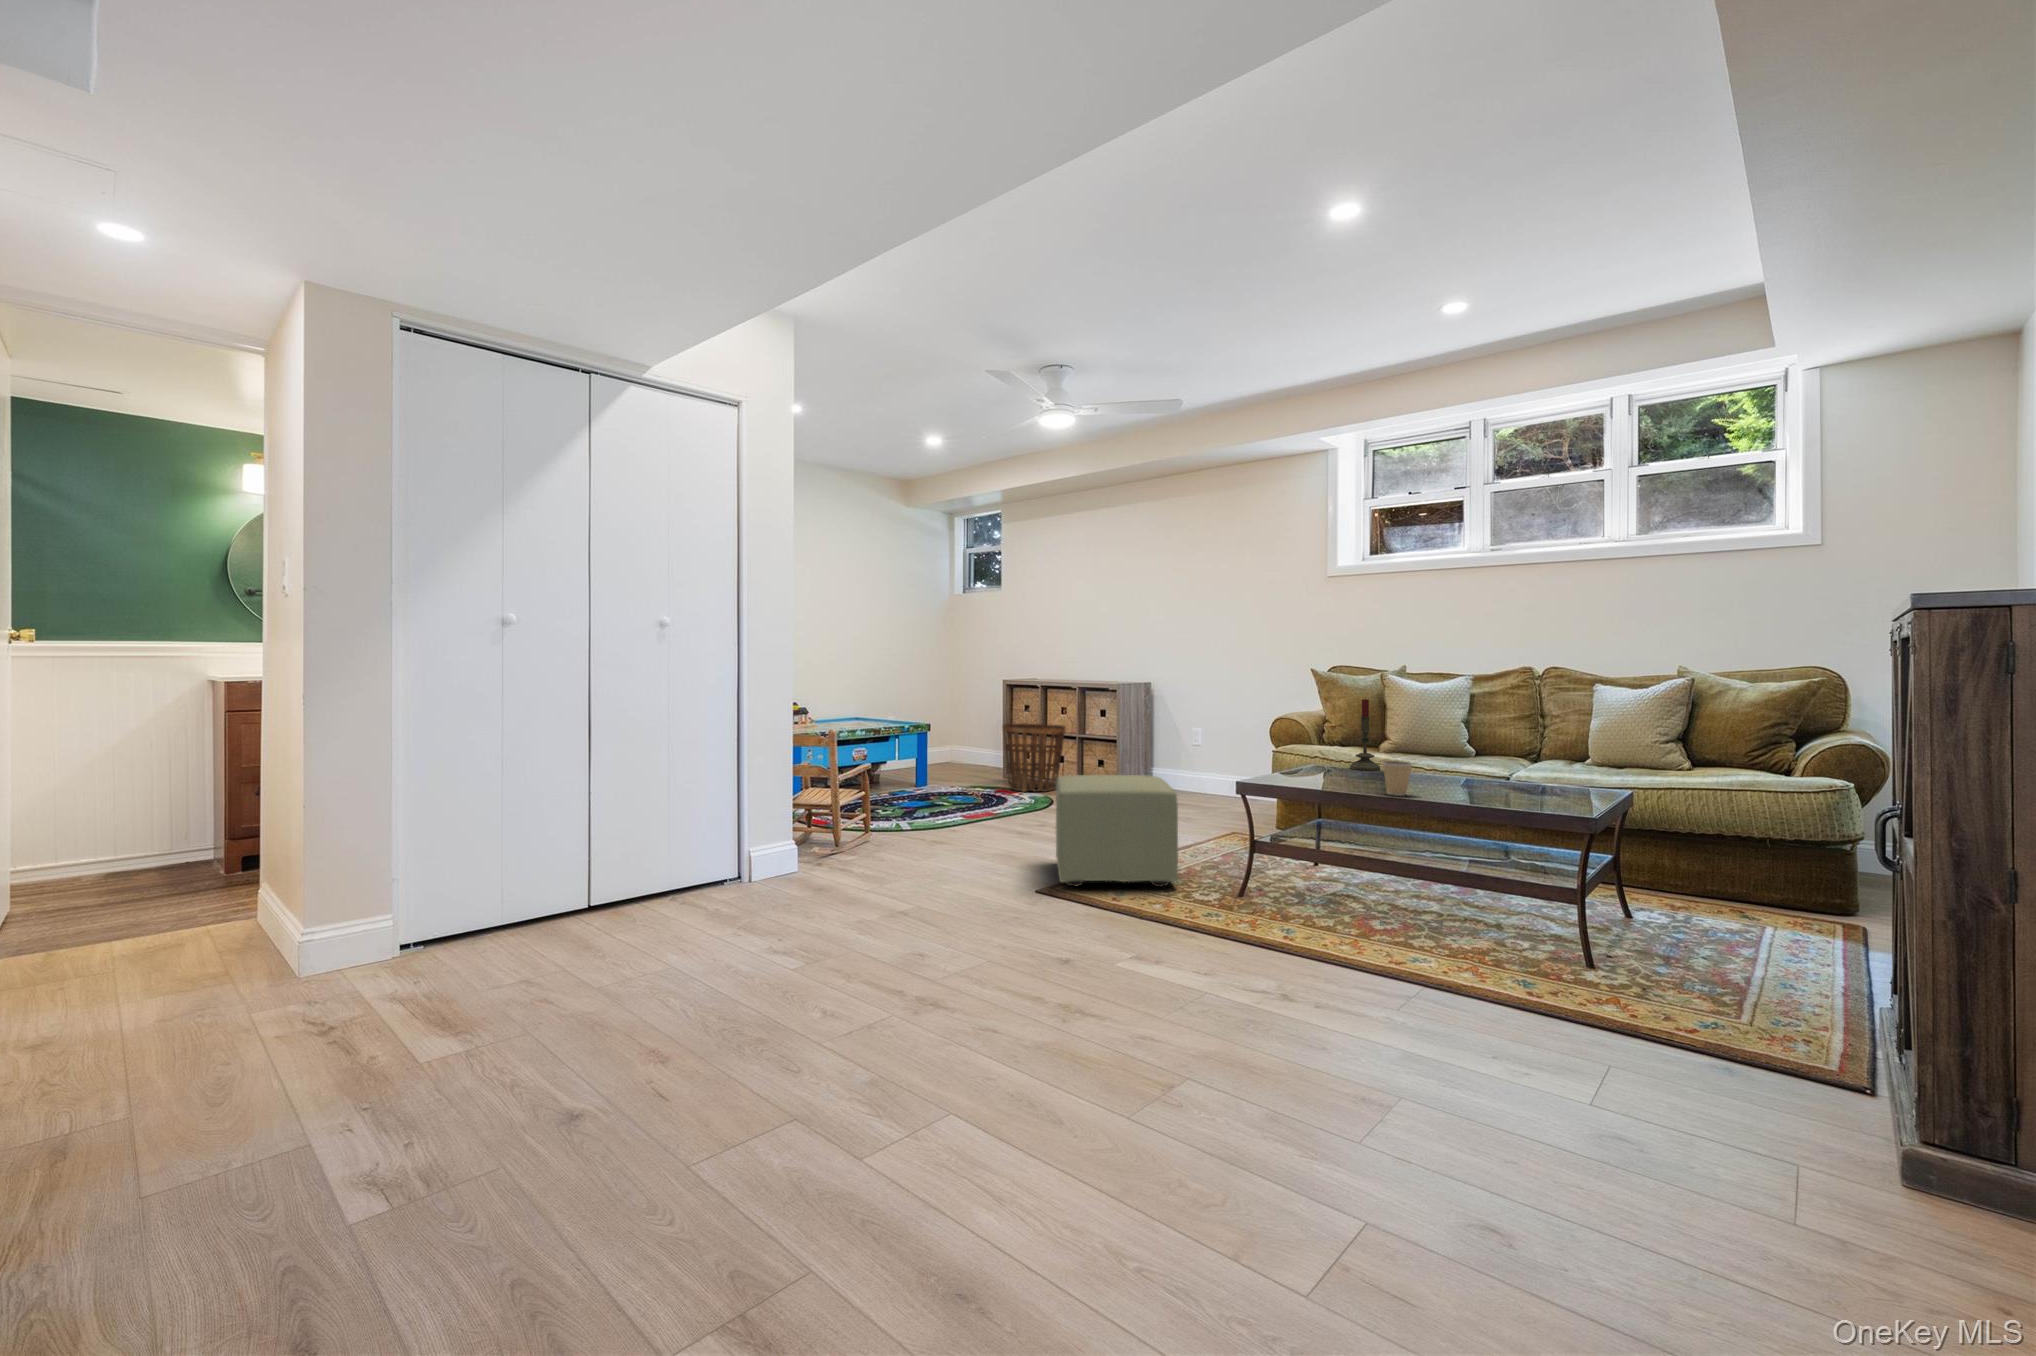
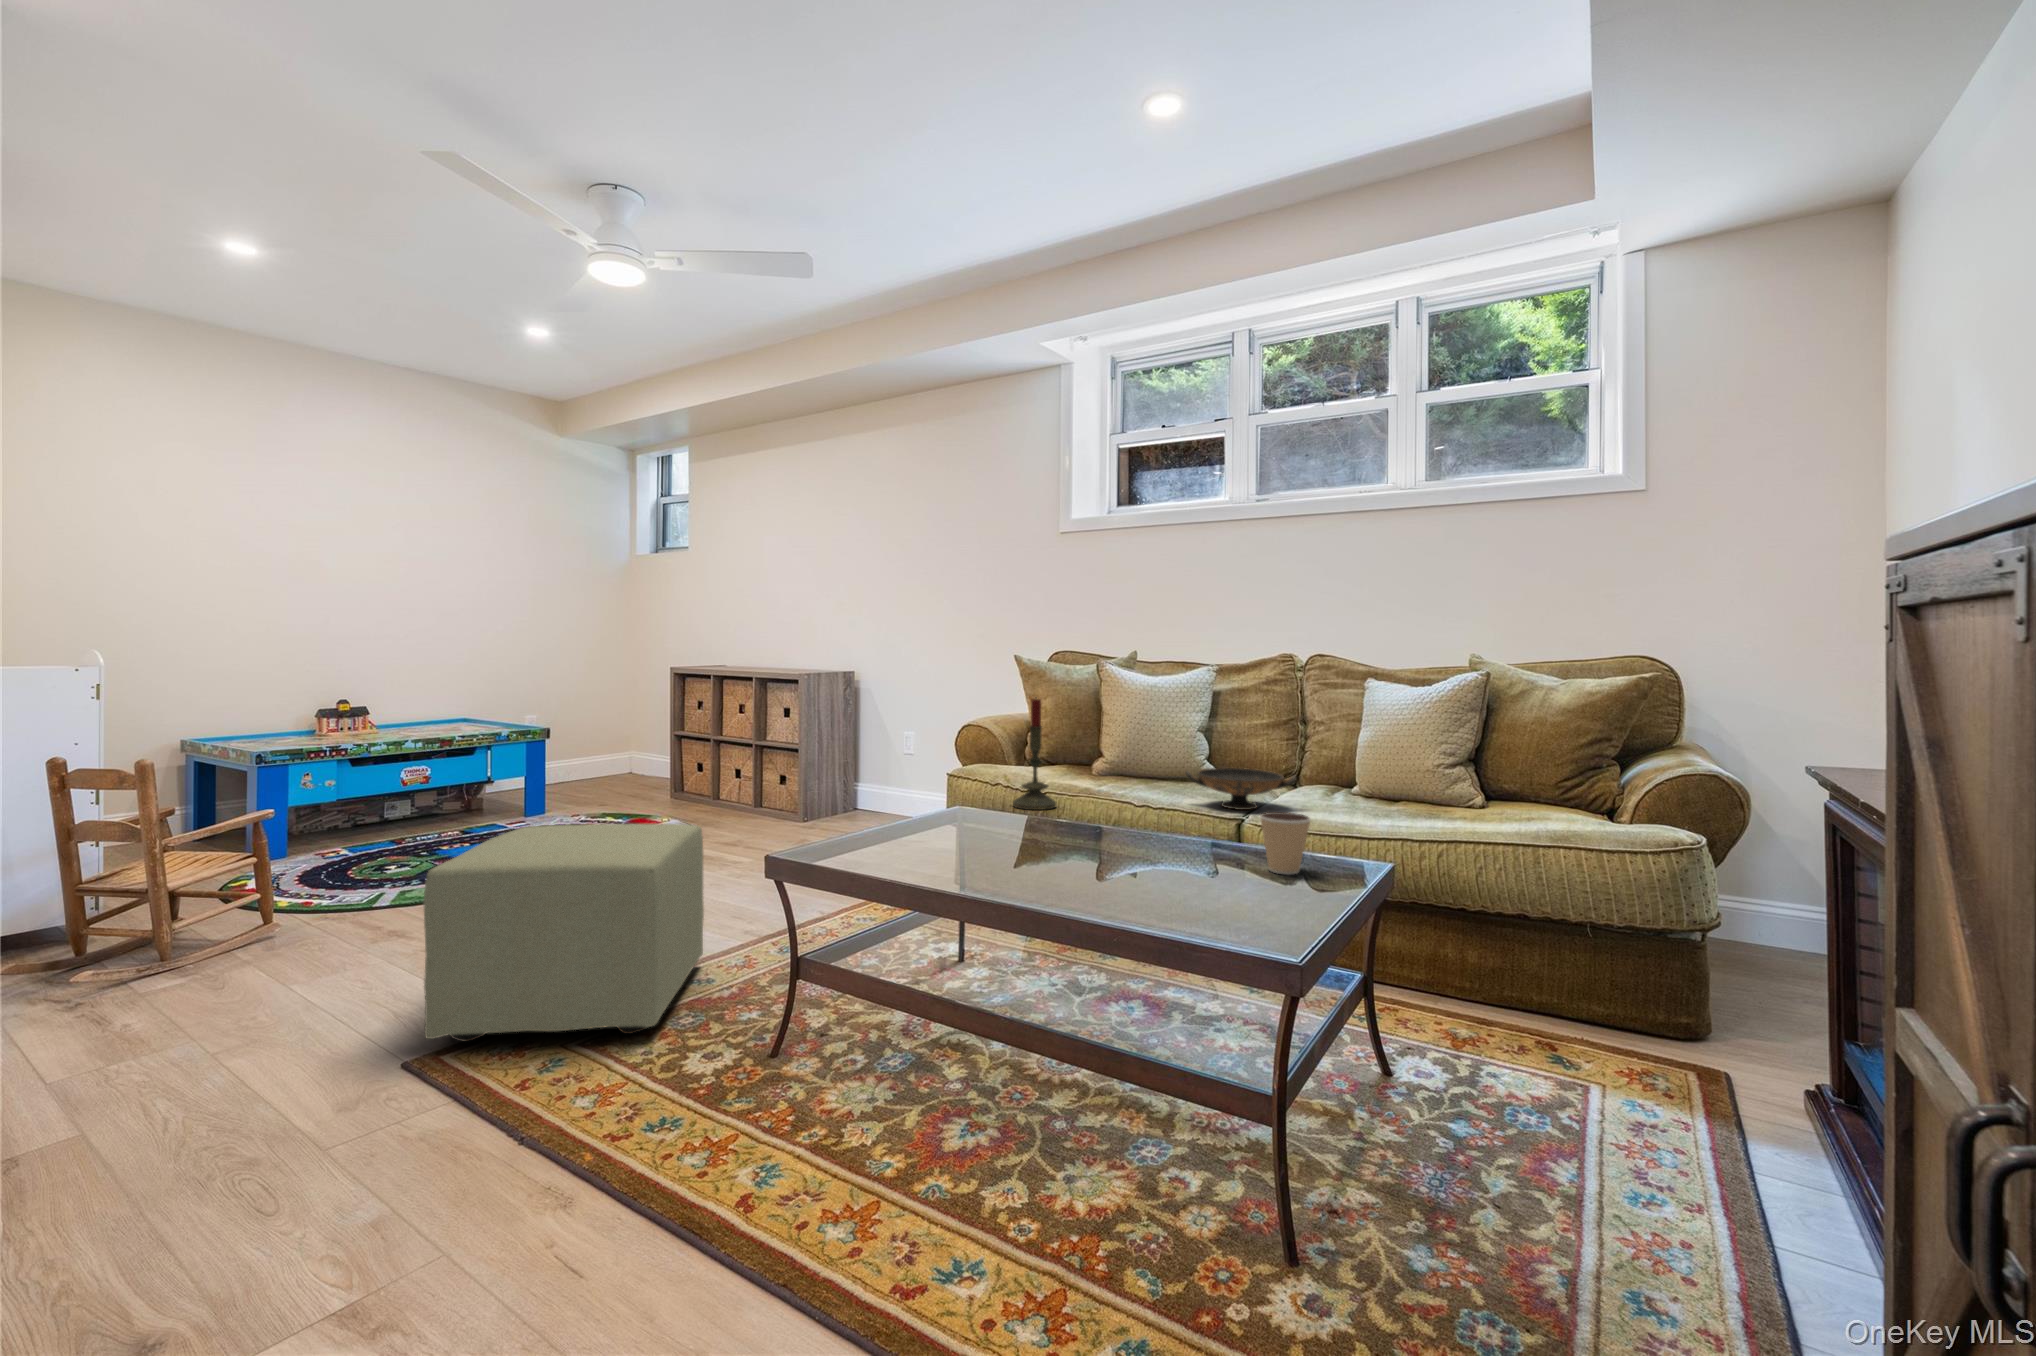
basket: present [1003,723,1066,792] -> none [642,726,737,821]
decorative bowl: none [1466,746,1549,772] -> present [1186,768,1296,810]
coffee cup: present [1382,761,1412,796] -> present [1260,812,1310,874]

